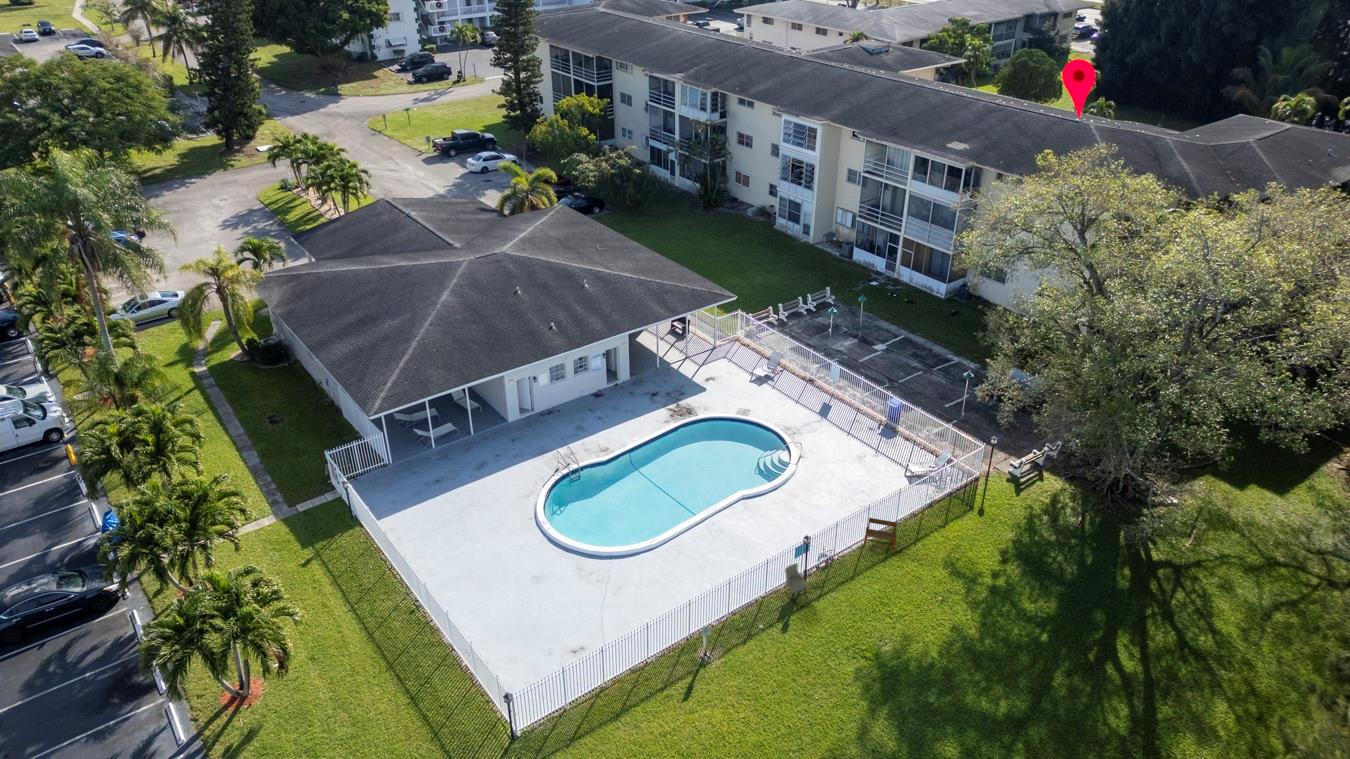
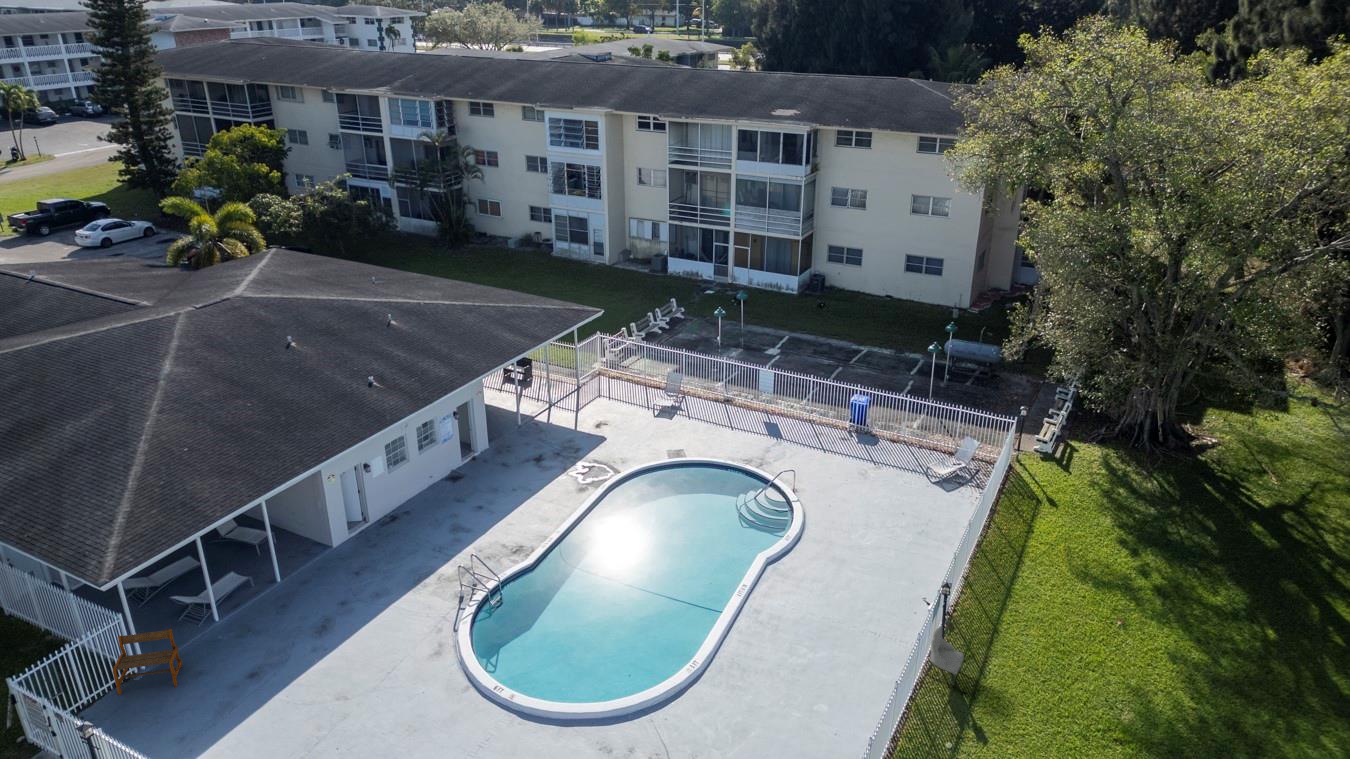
bench: present [864,518,897,554] -> present [113,629,183,695]

